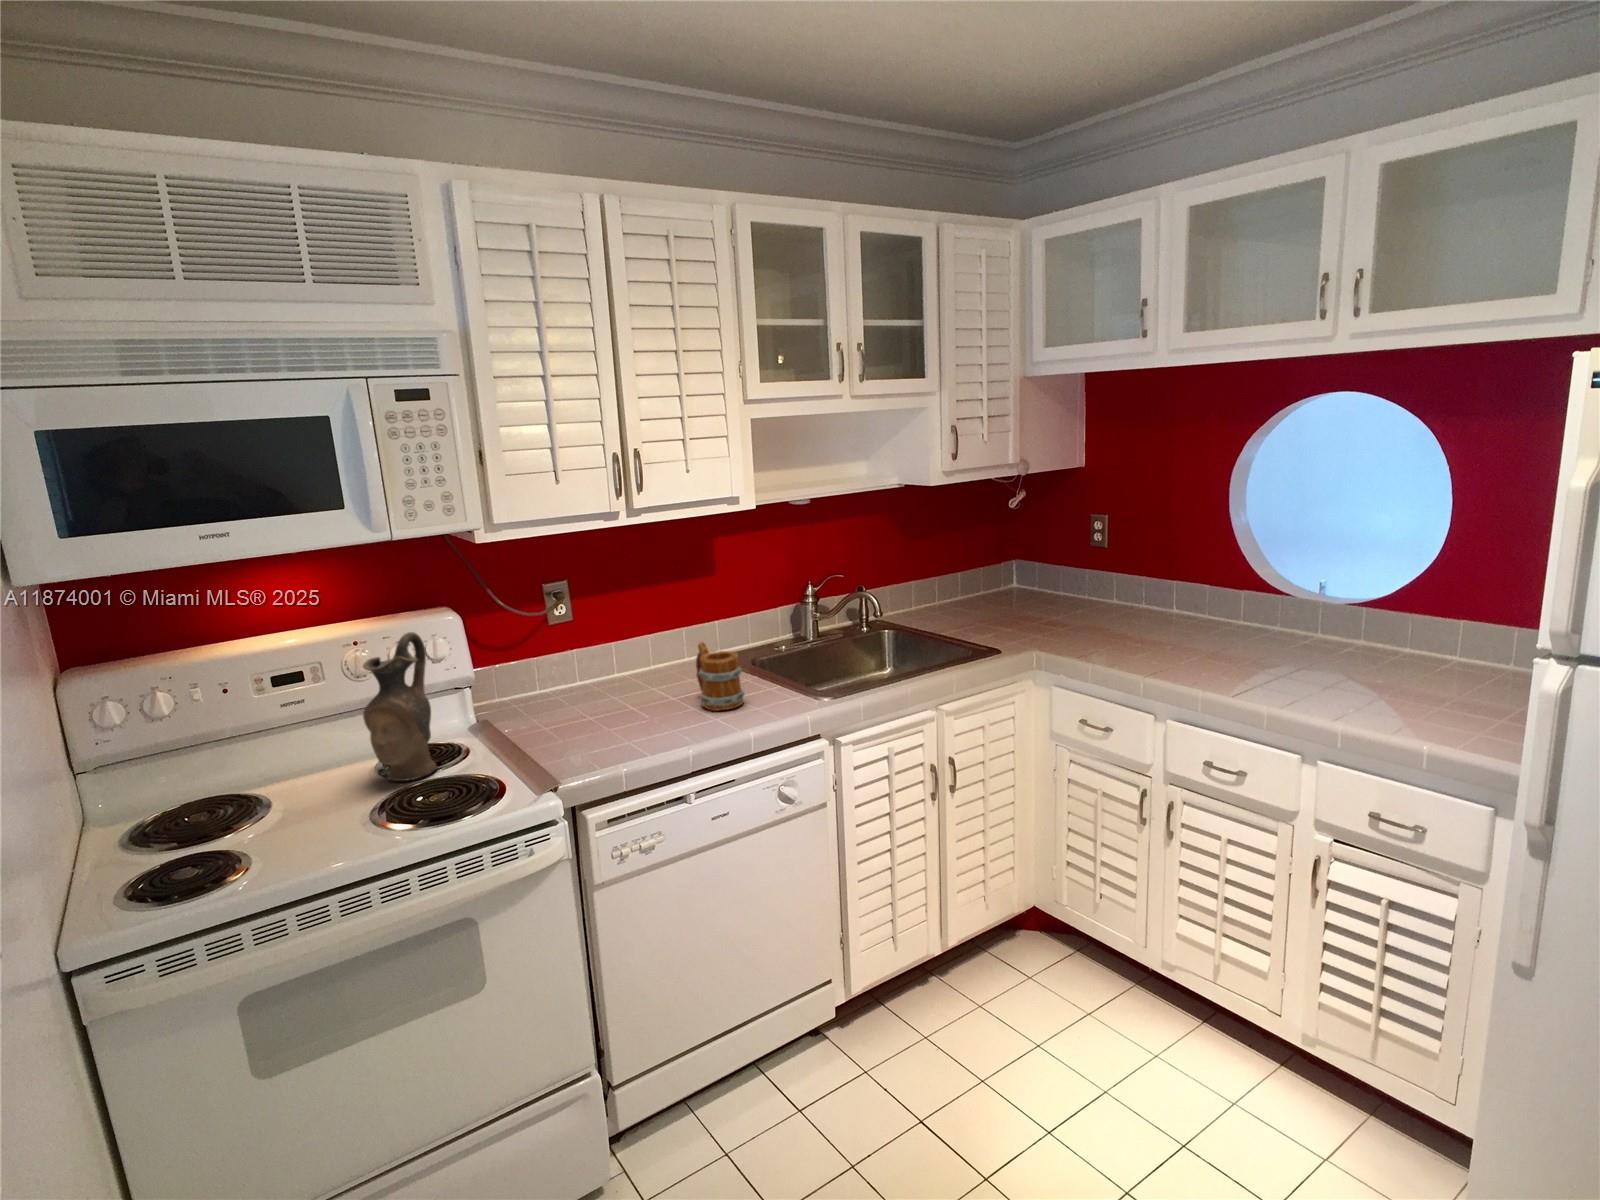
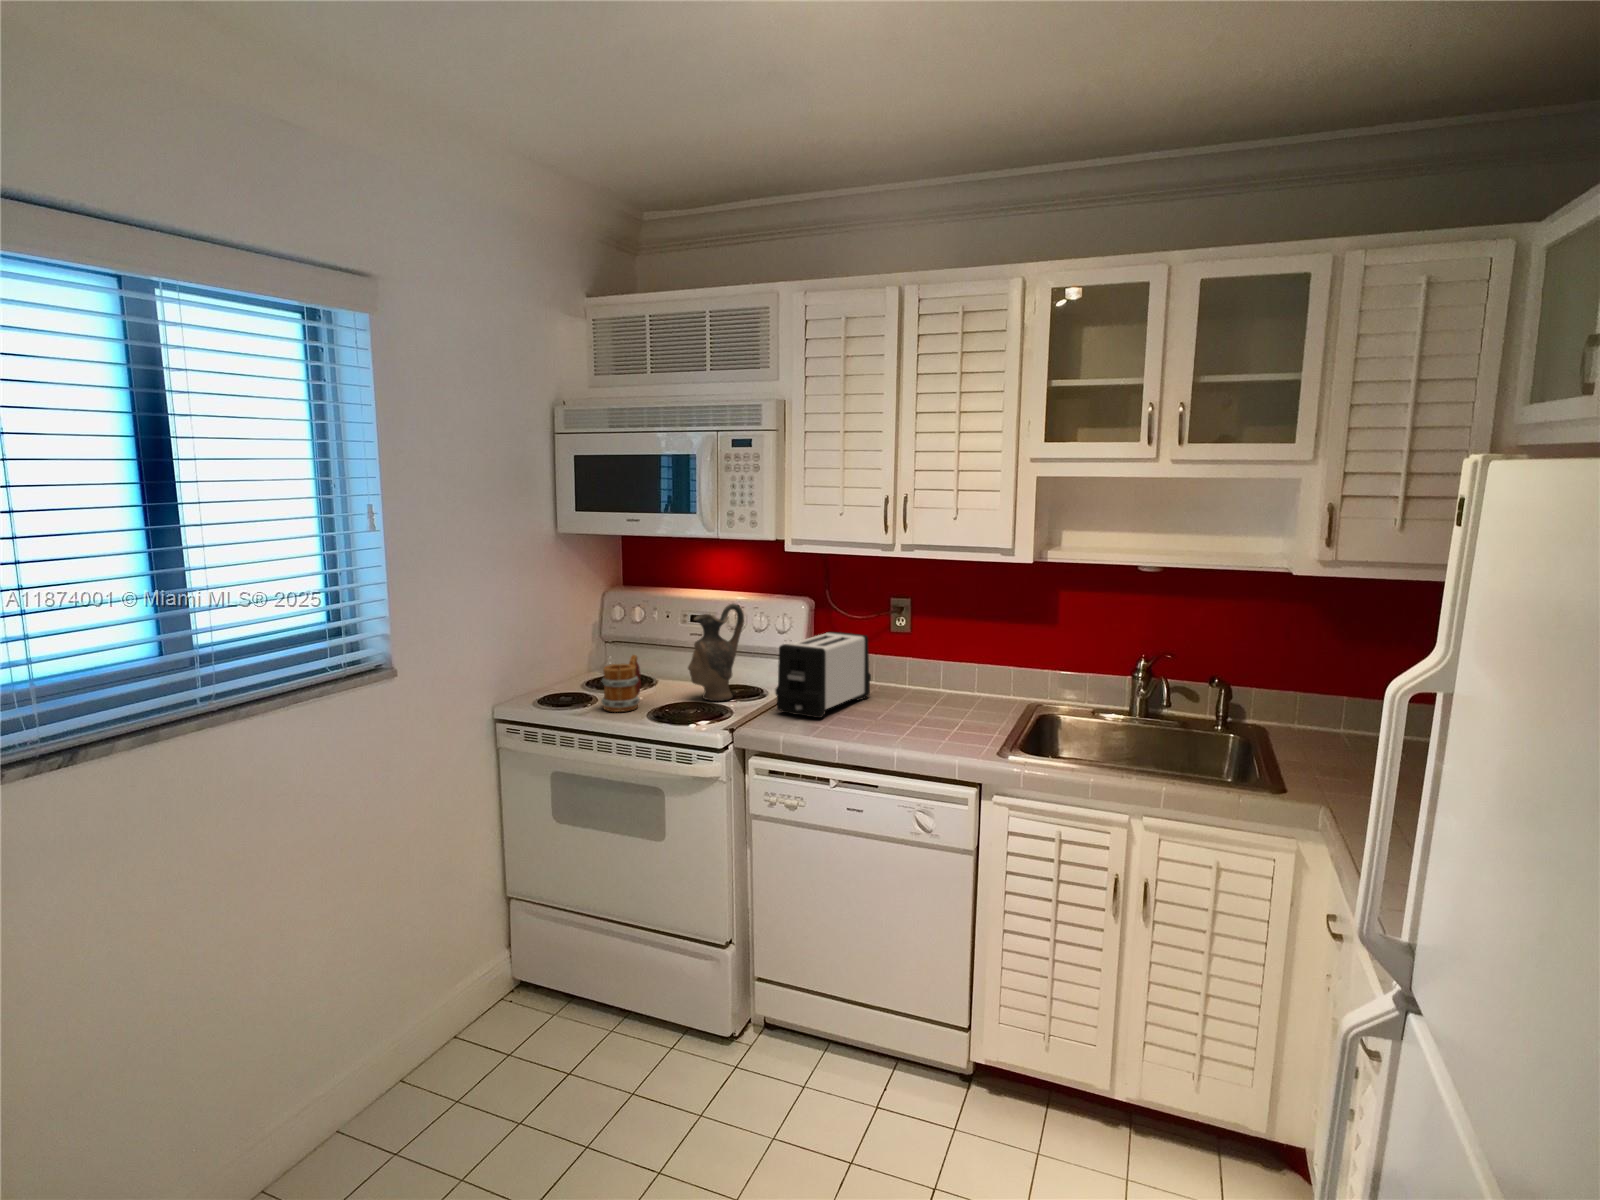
toaster: none [507,632,607,751] -> present [775,632,871,718]
mug: present [696,642,745,711] -> present [602,655,641,712]

